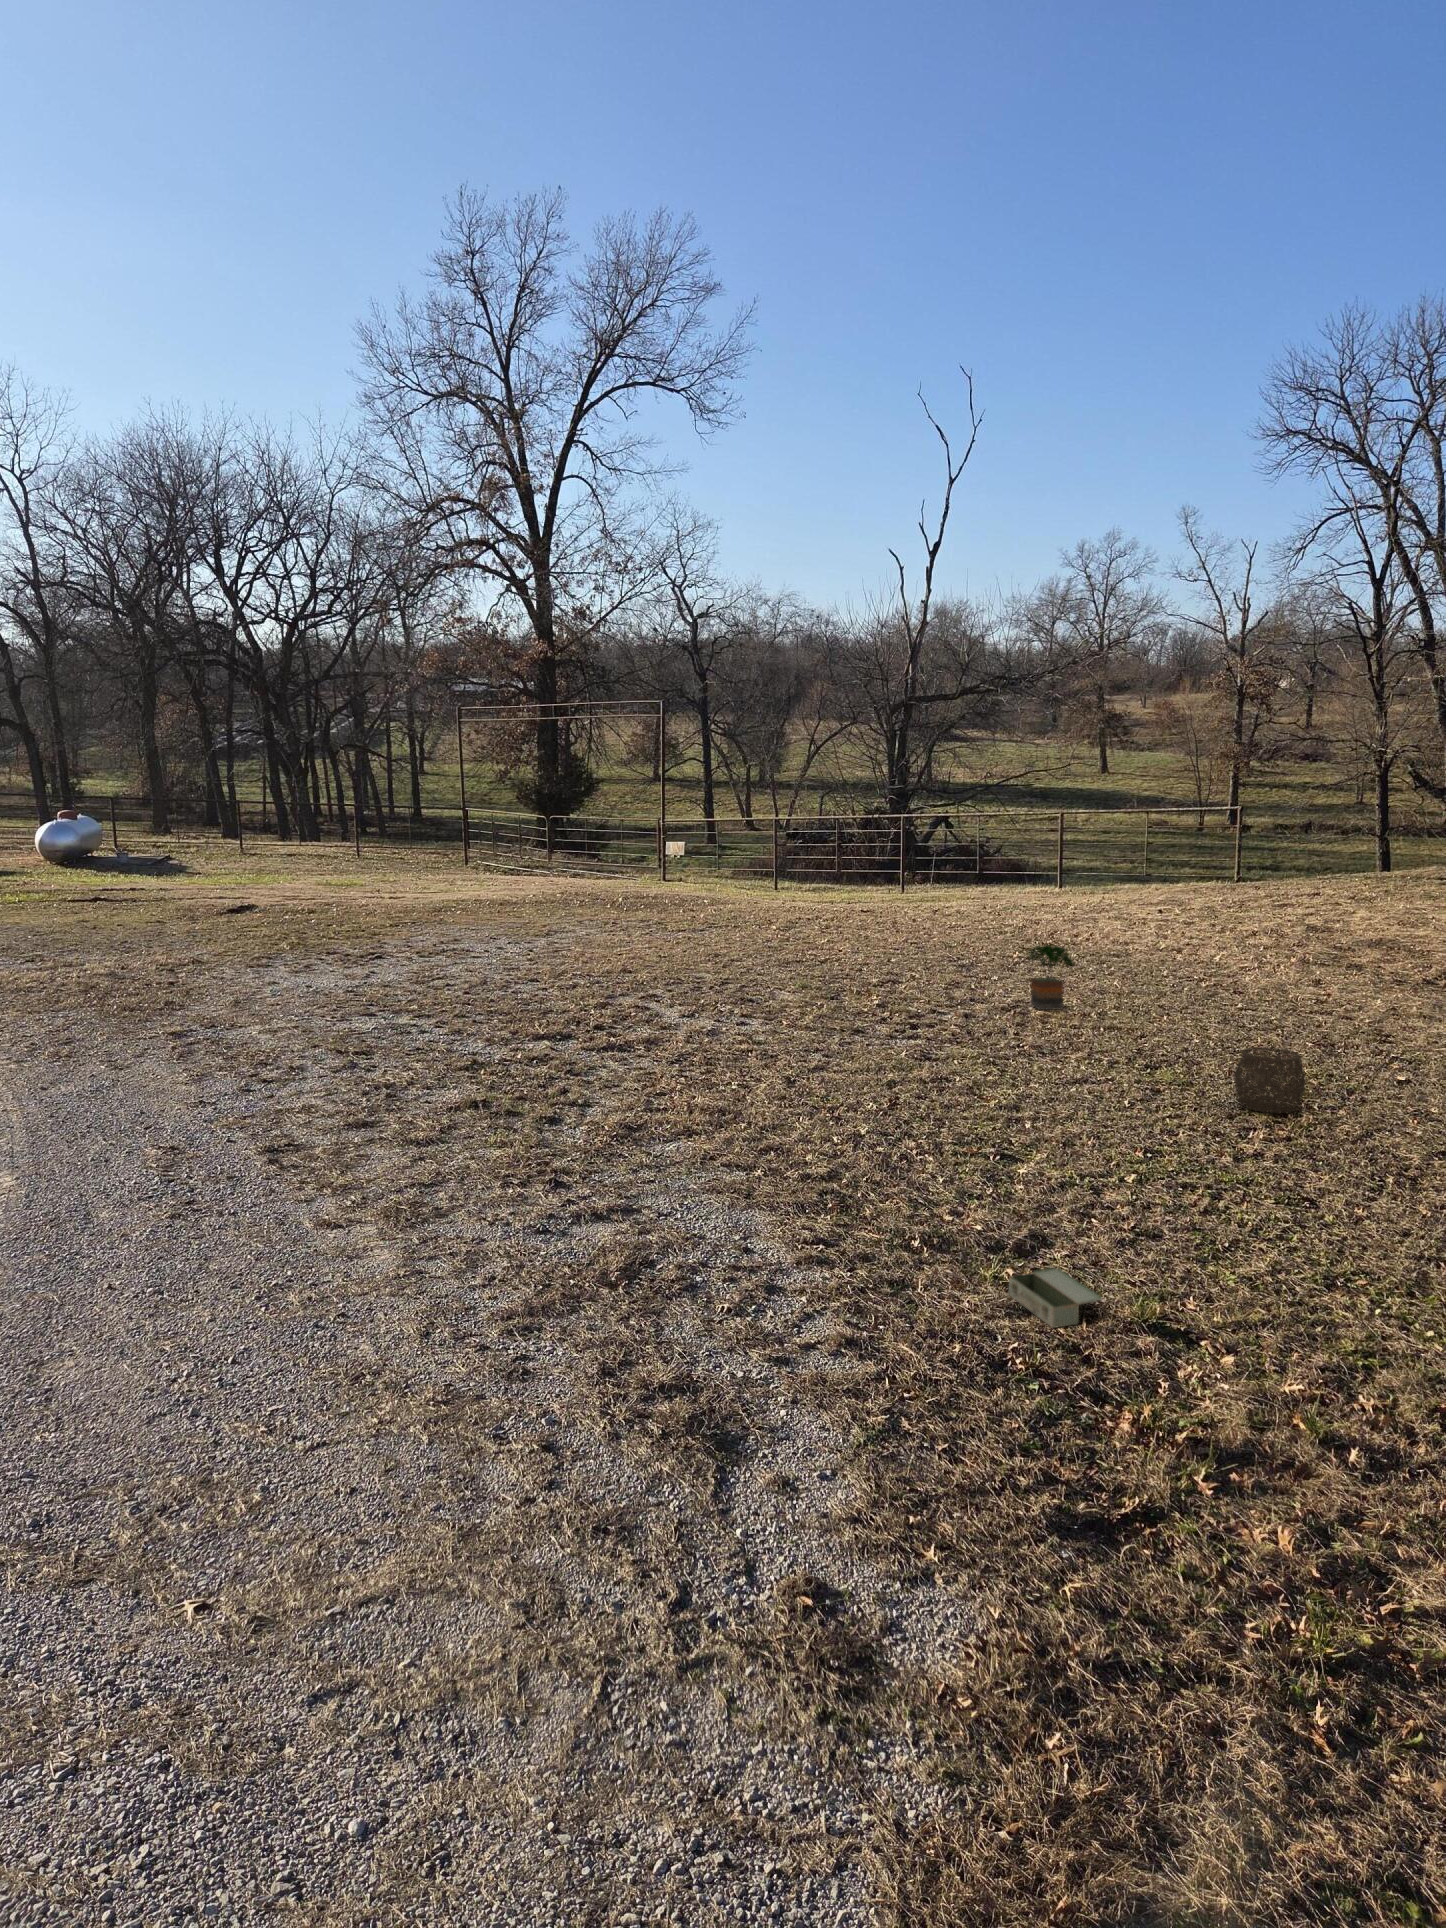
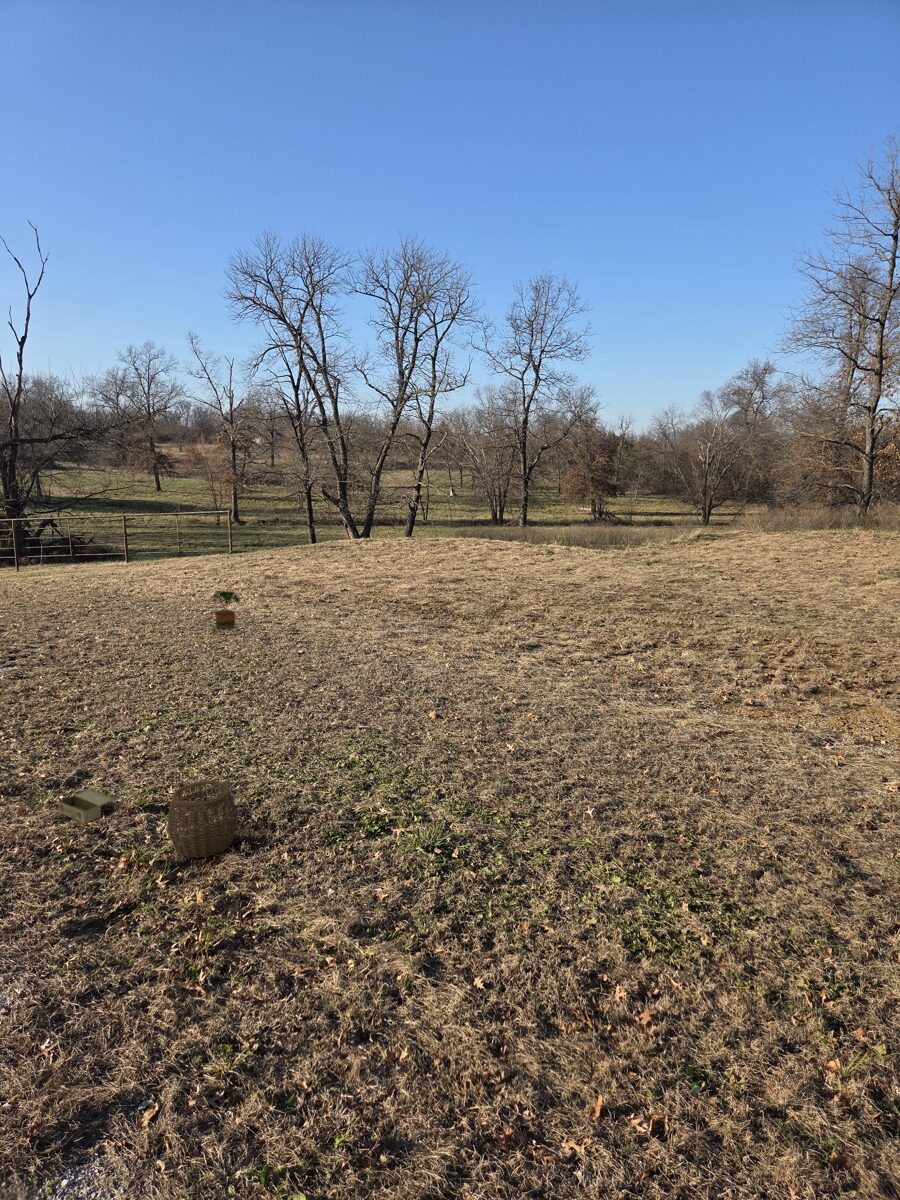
potted tree: present [1028,944,1074,1010] -> present [212,591,240,629]
woven basket: present [1234,1047,1306,1114] -> present [167,781,238,858]

